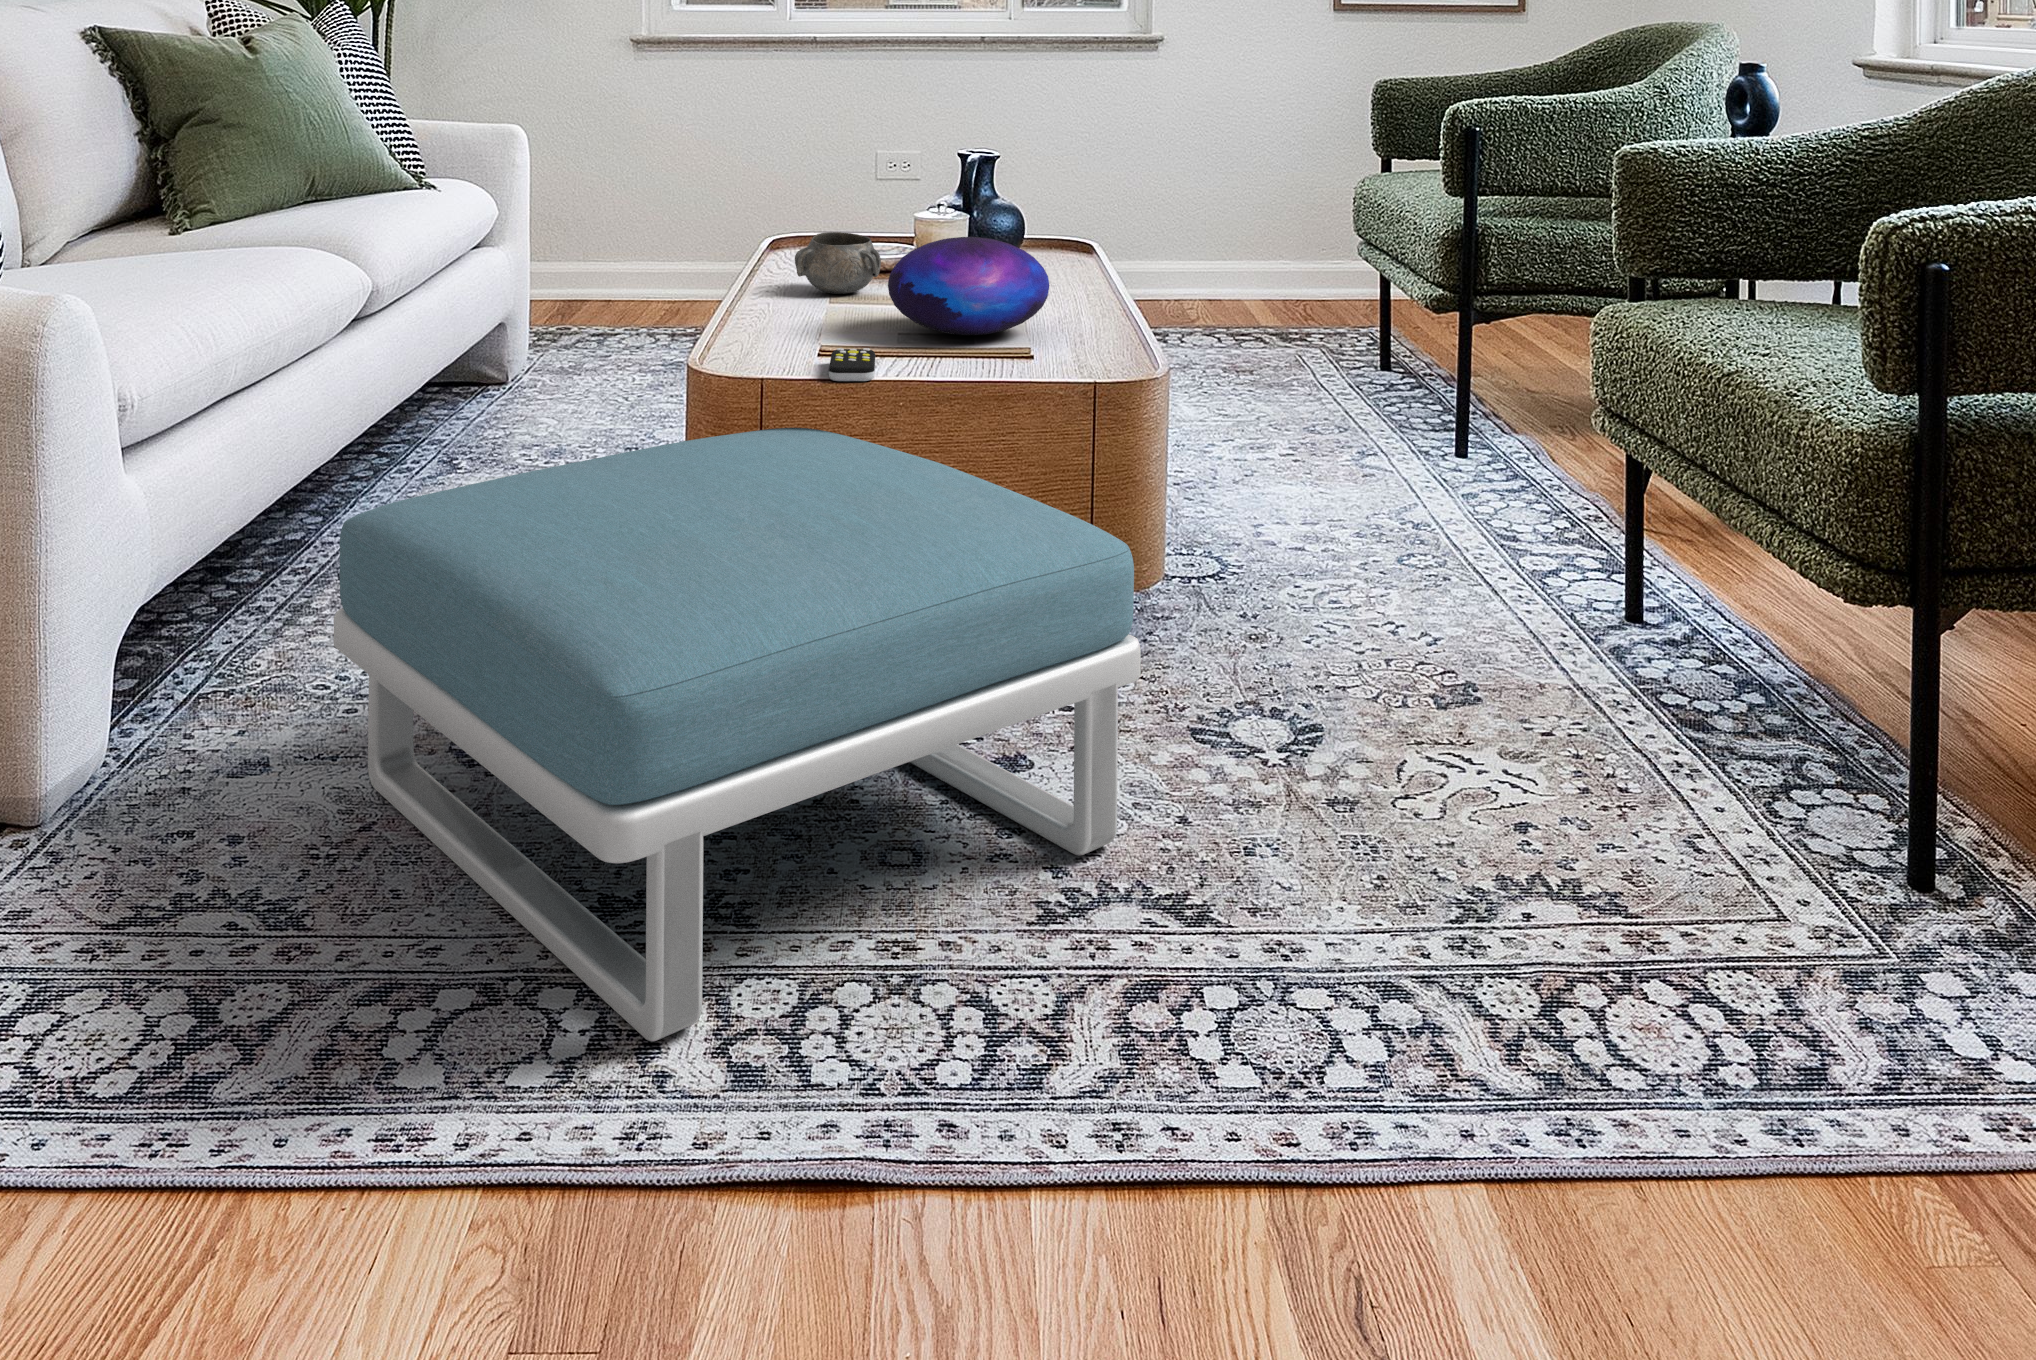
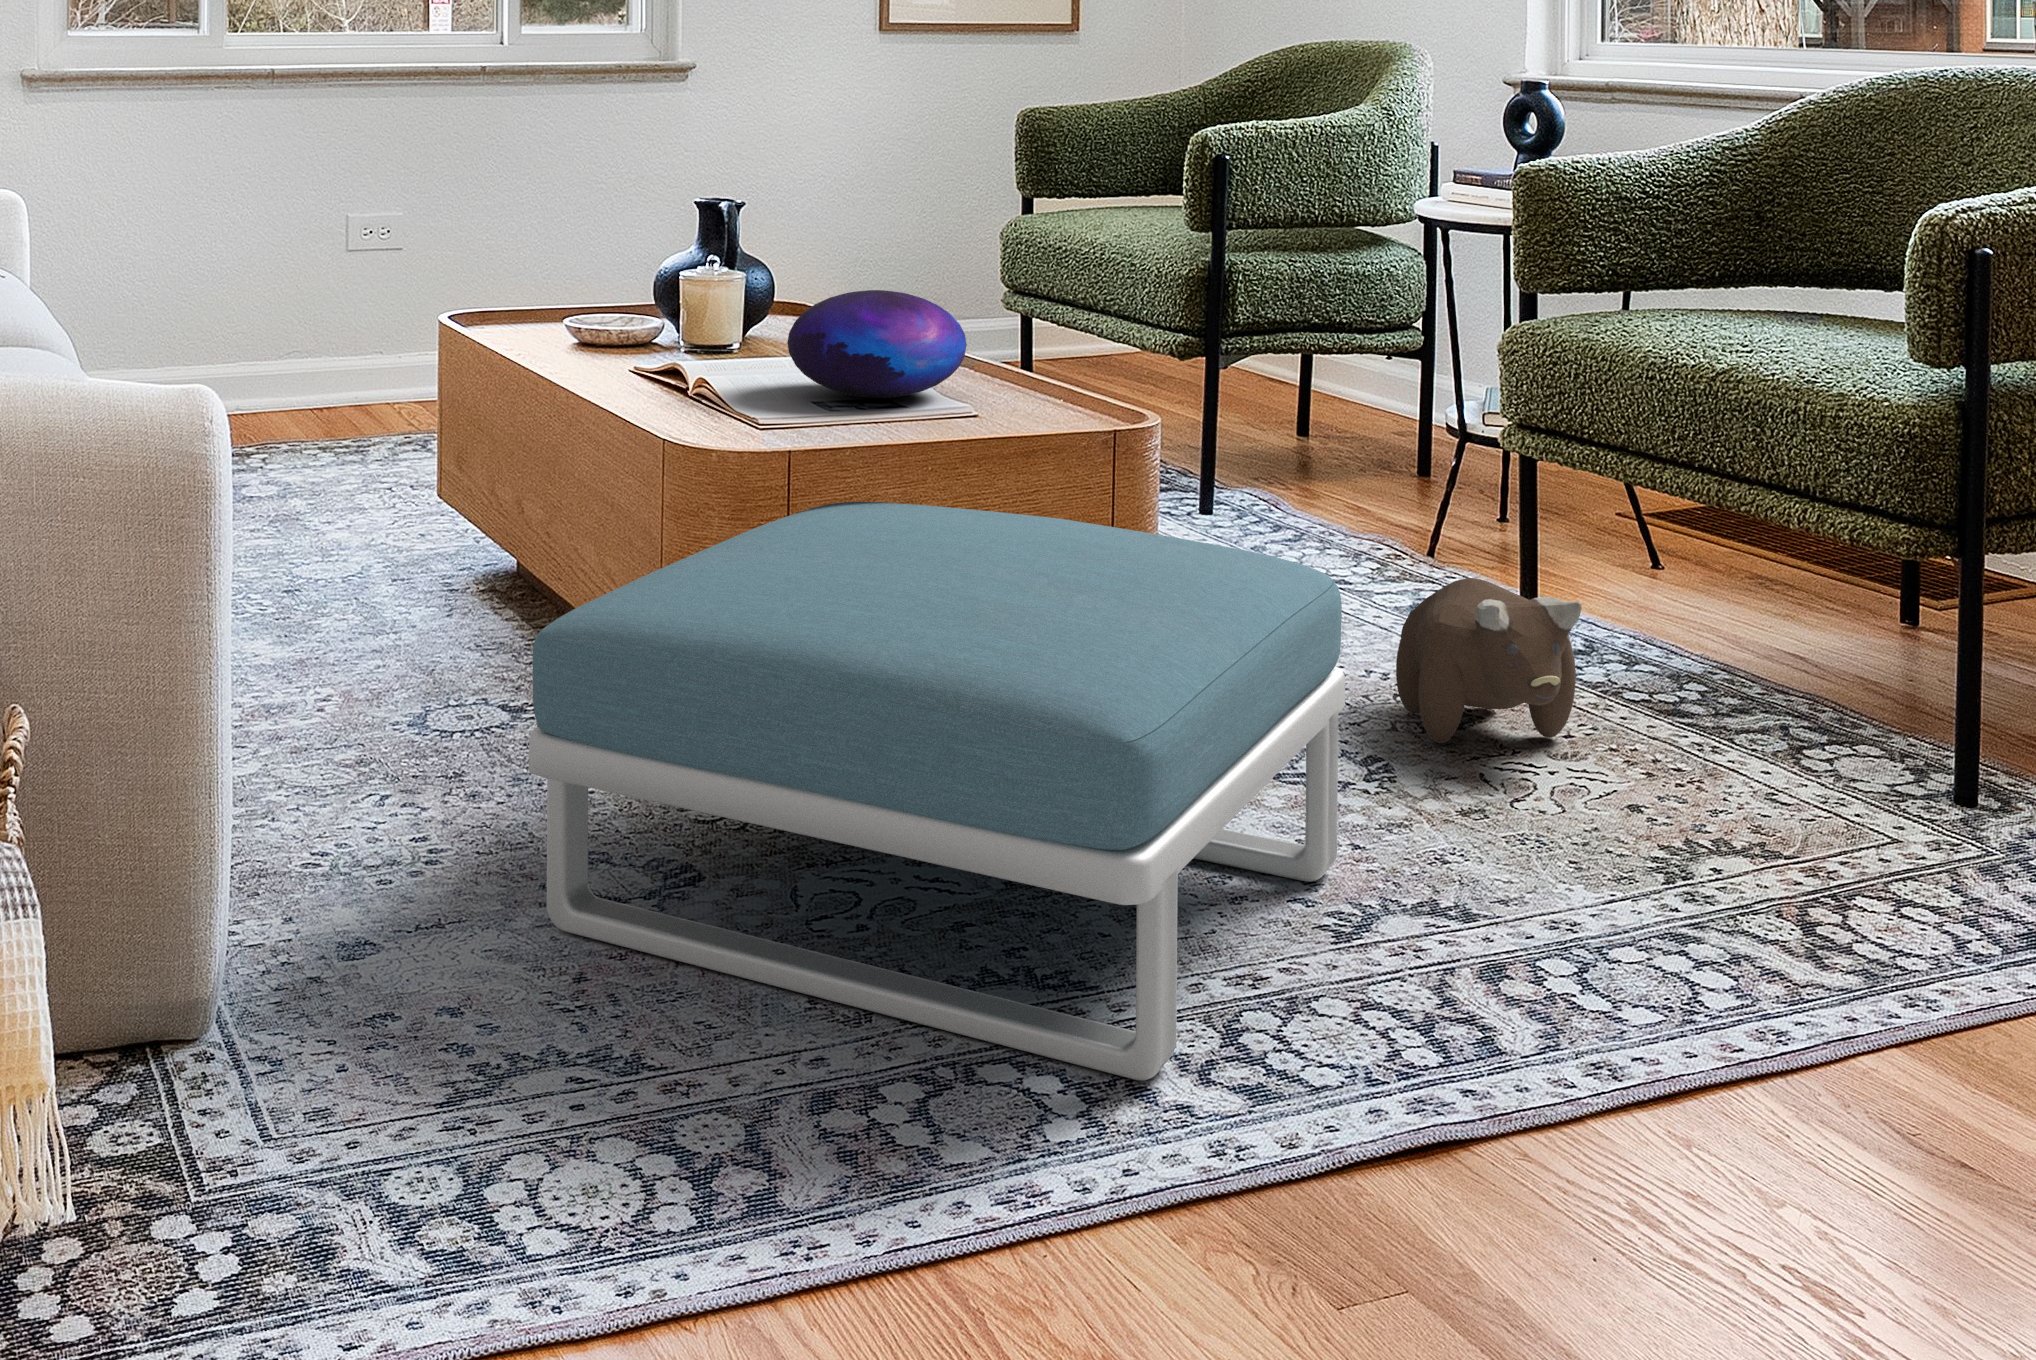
decorative bowl: present [795,232,881,294] -> none [602,296,697,367]
remote control: present [829,348,875,381] -> none [811,415,890,451]
plush toy: none [1365,561,1538,738] -> present [1396,578,1582,743]

